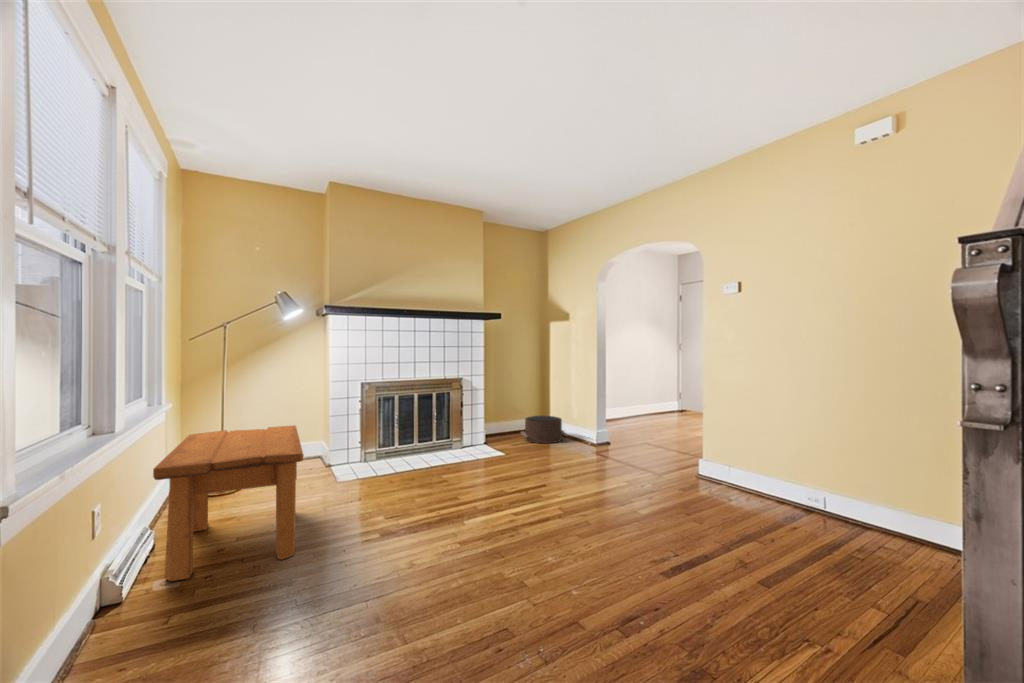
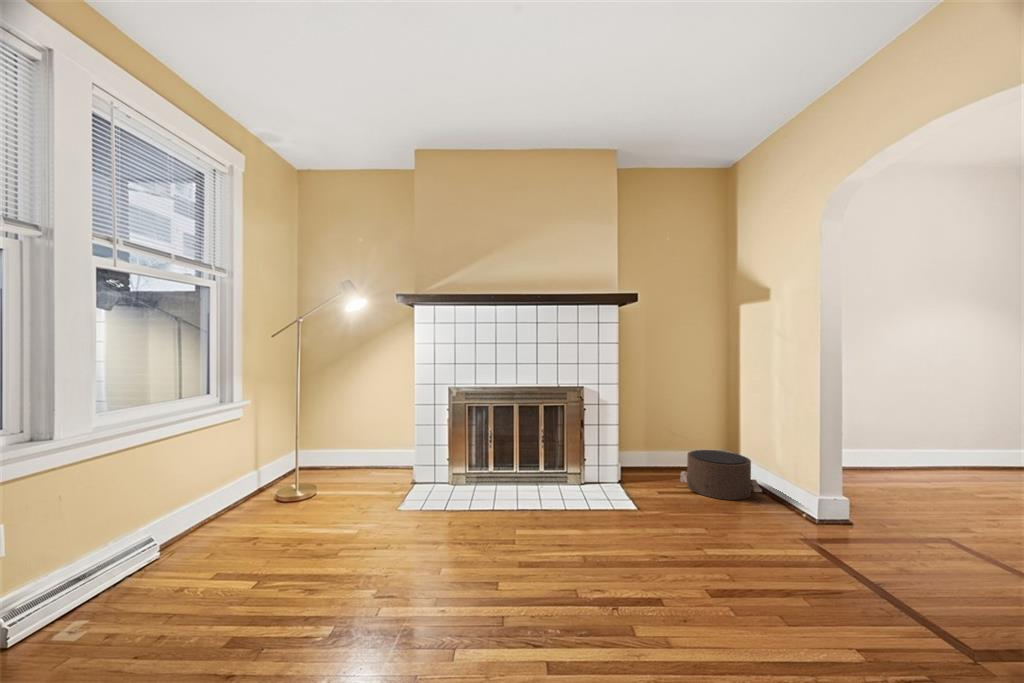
side table: present [153,426,304,581] -> none [27,438,320,642]

